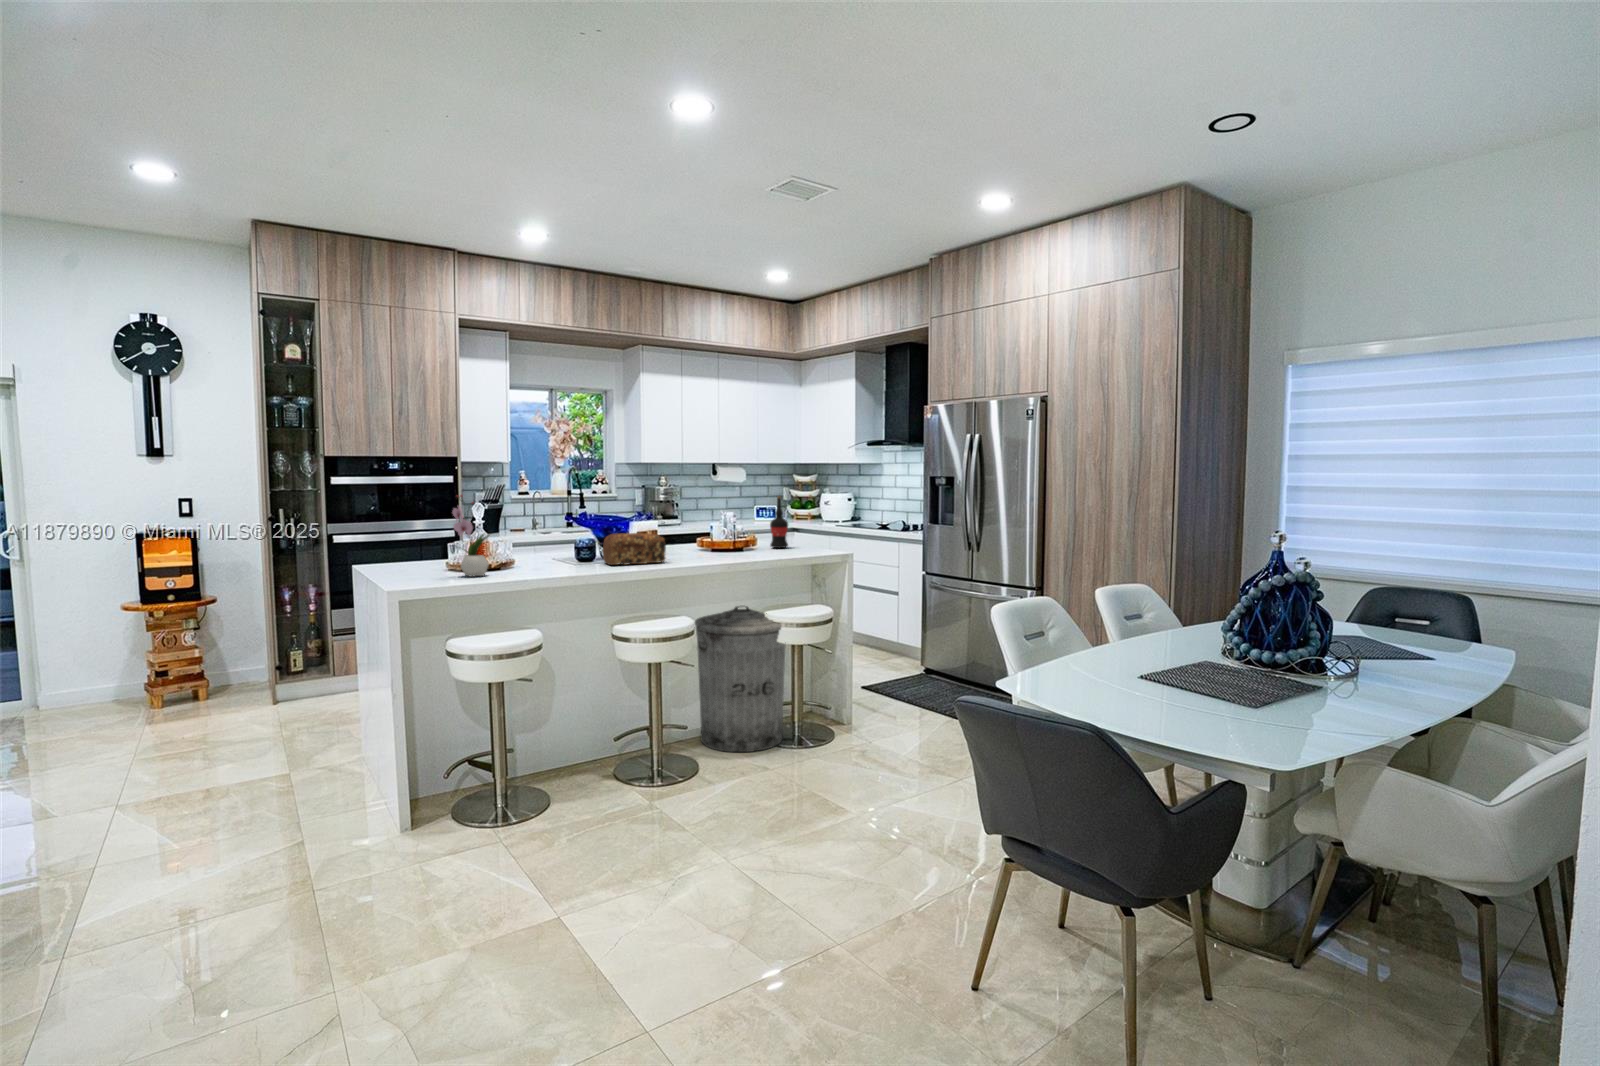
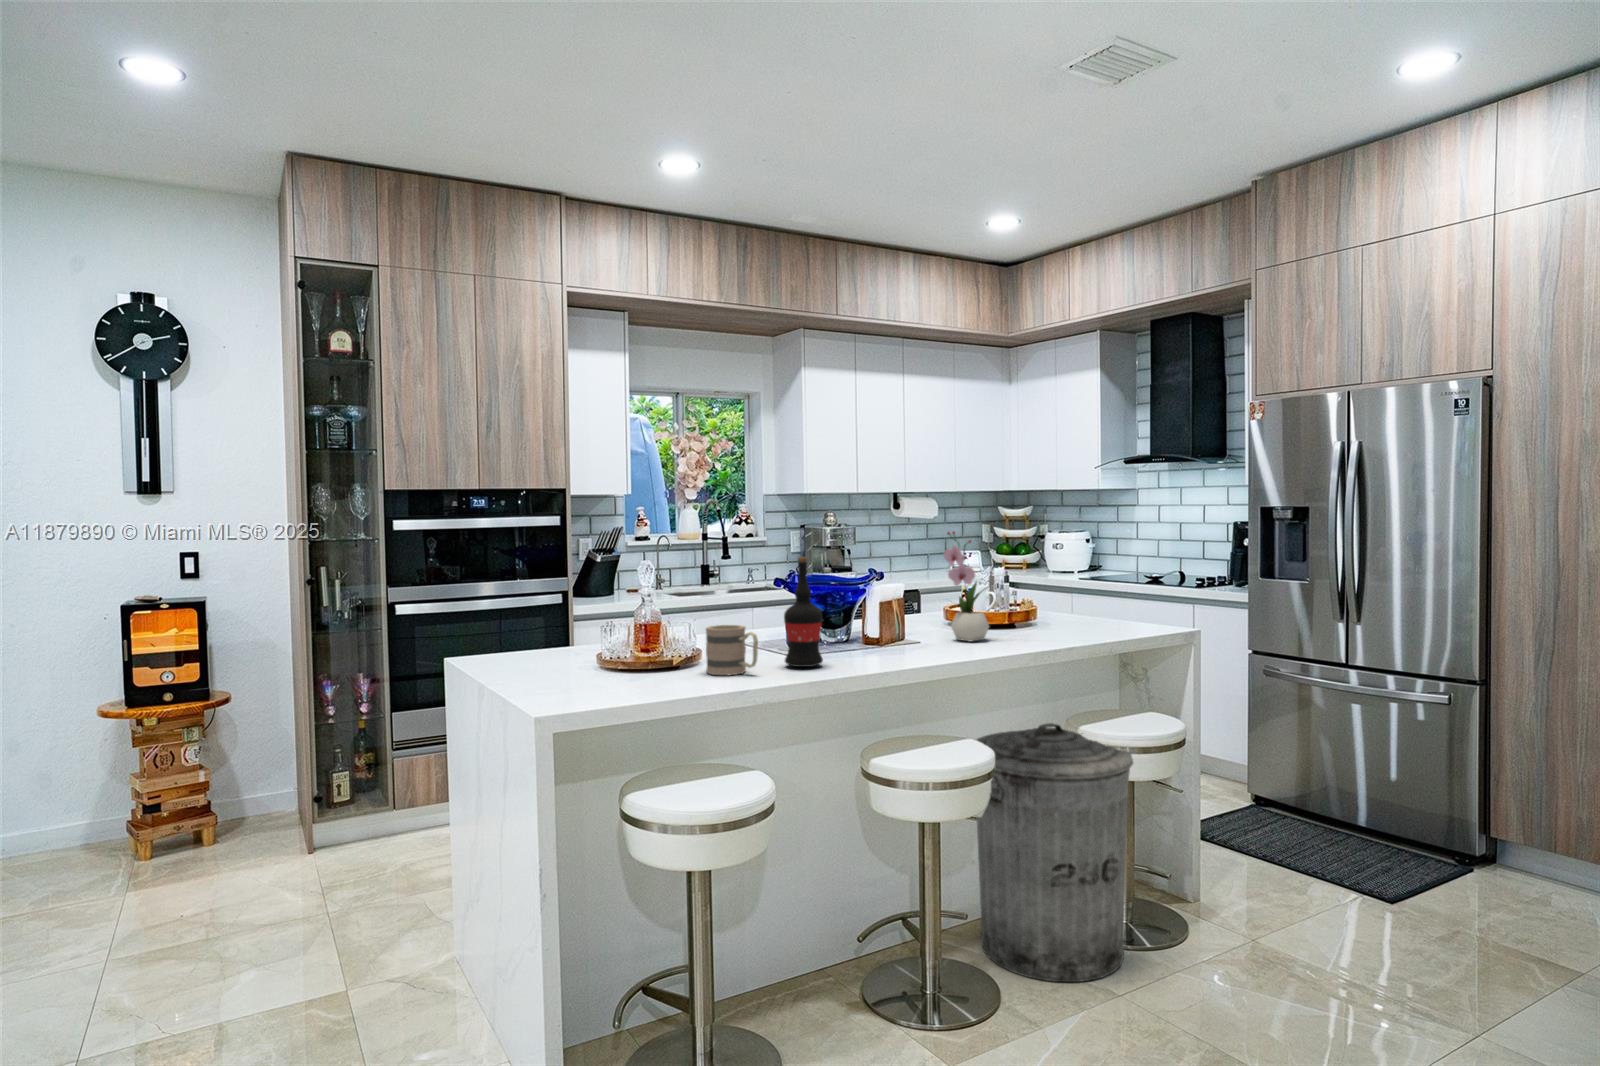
flower arrangement: present [453,495,489,577] -> present [943,531,989,642]
wine bottle: present [770,496,788,548] -> present [784,557,823,667]
bread loaf: present [602,533,666,565] -> none [830,605,937,662]
mug: none [519,542,549,571] -> present [706,625,758,675]

